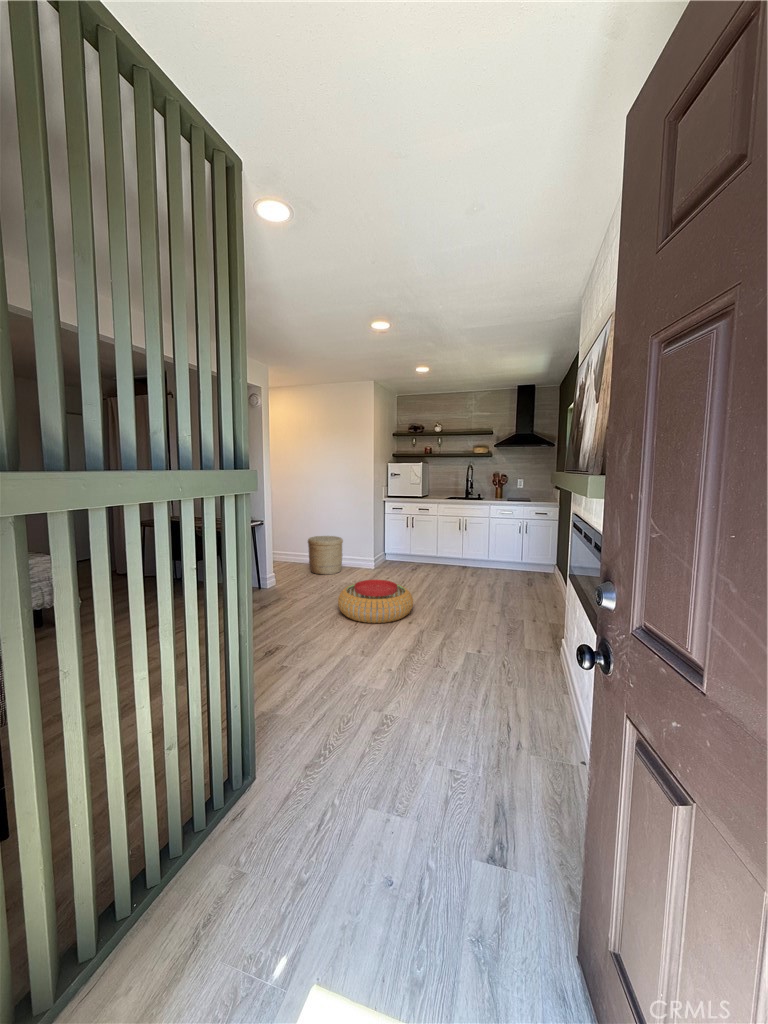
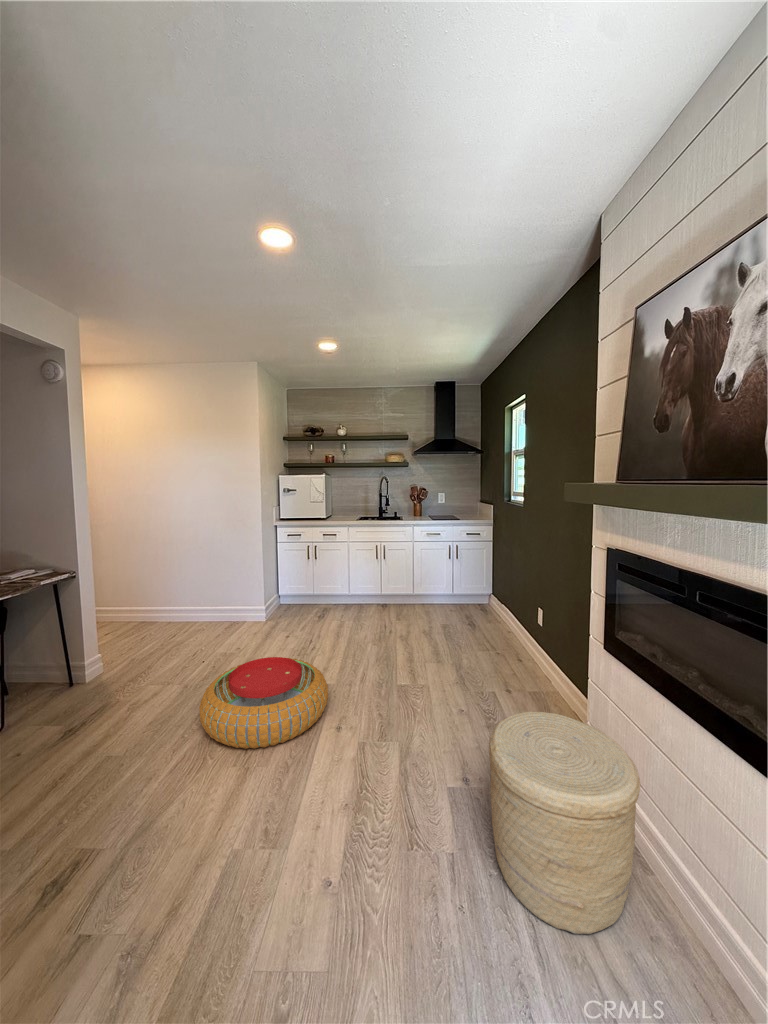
woven basket: present [308,536,343,575] -> present [489,712,640,934]

